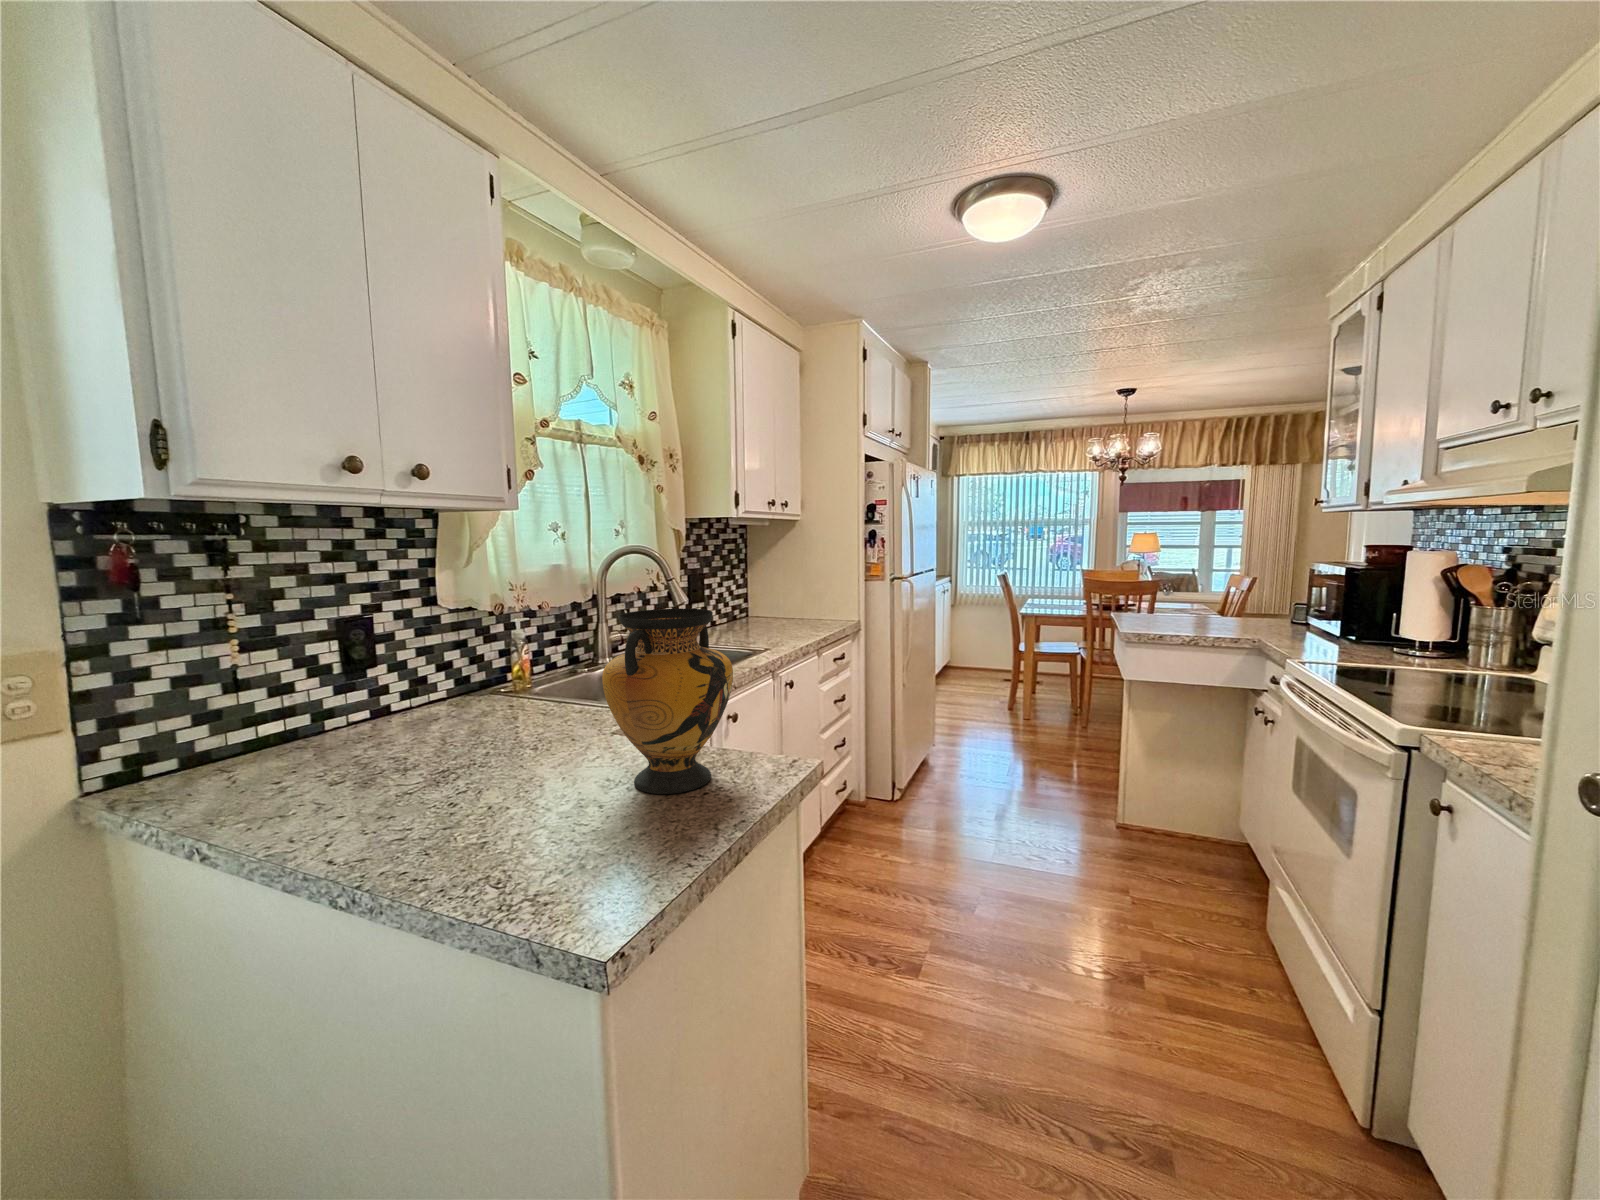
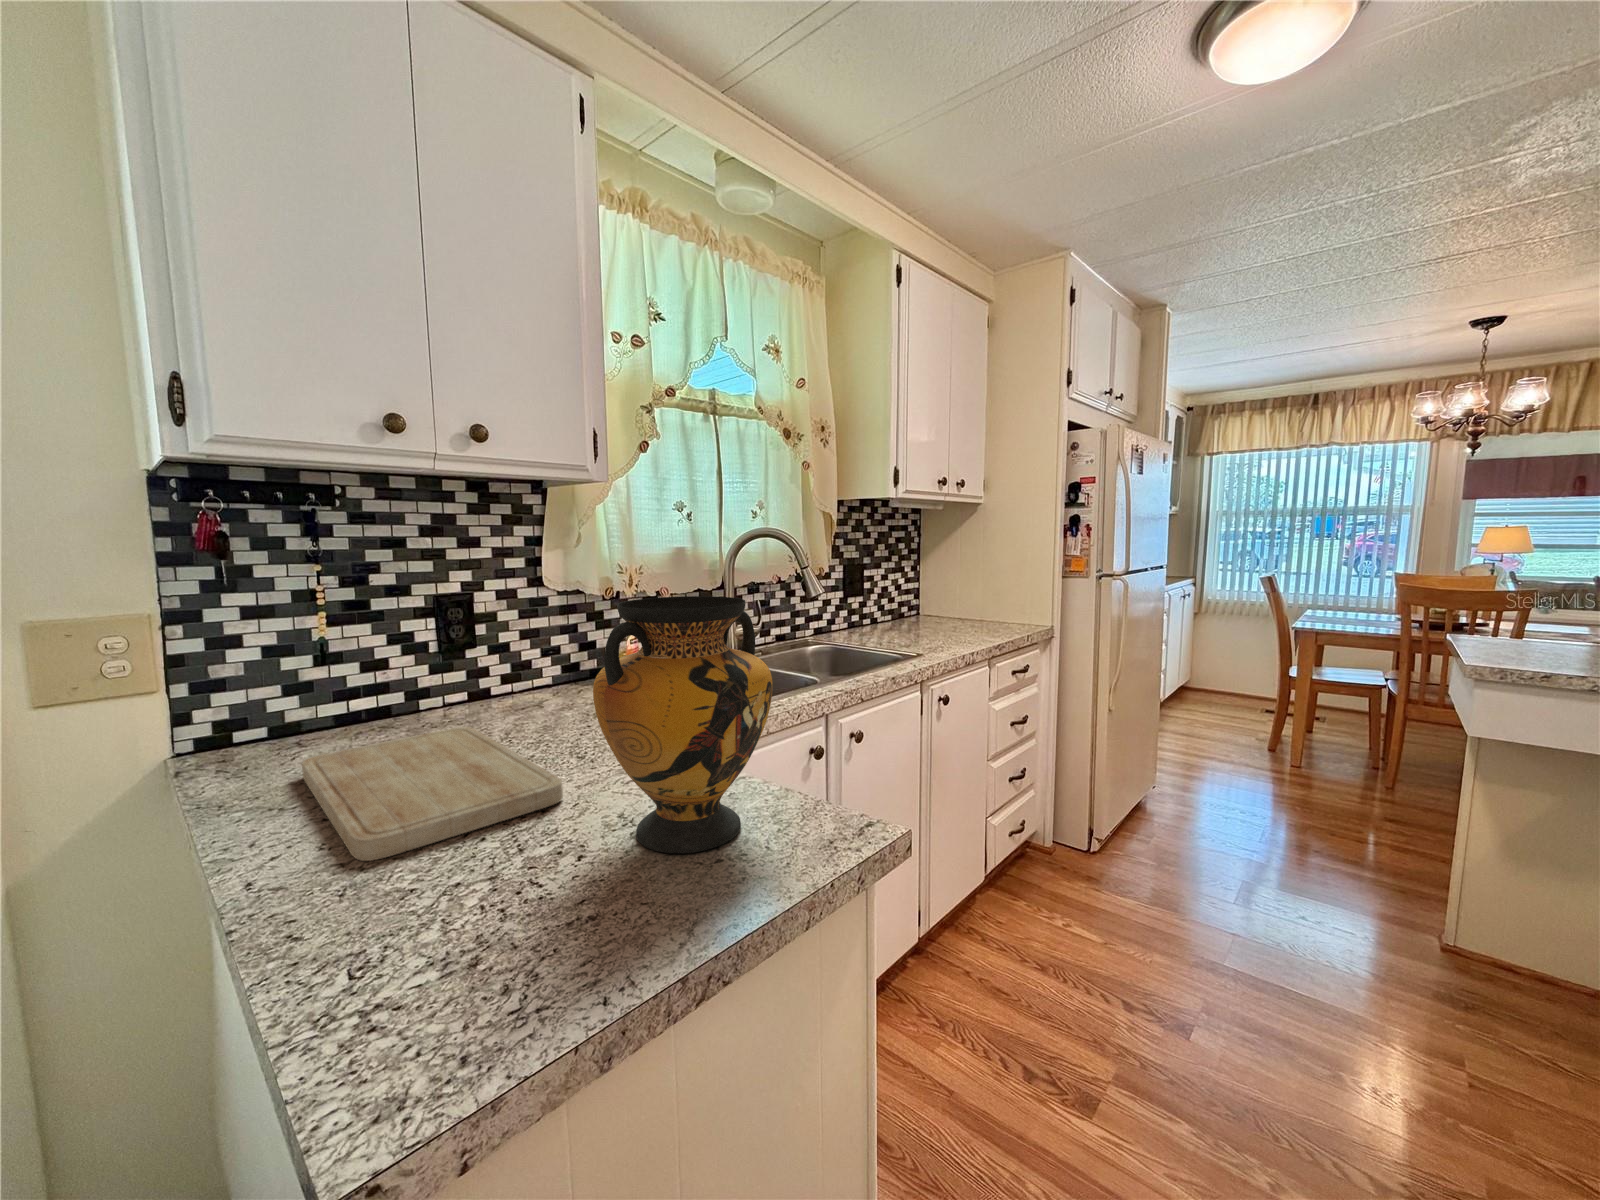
cutting board: none [273,736,554,833] -> present [302,727,563,861]

